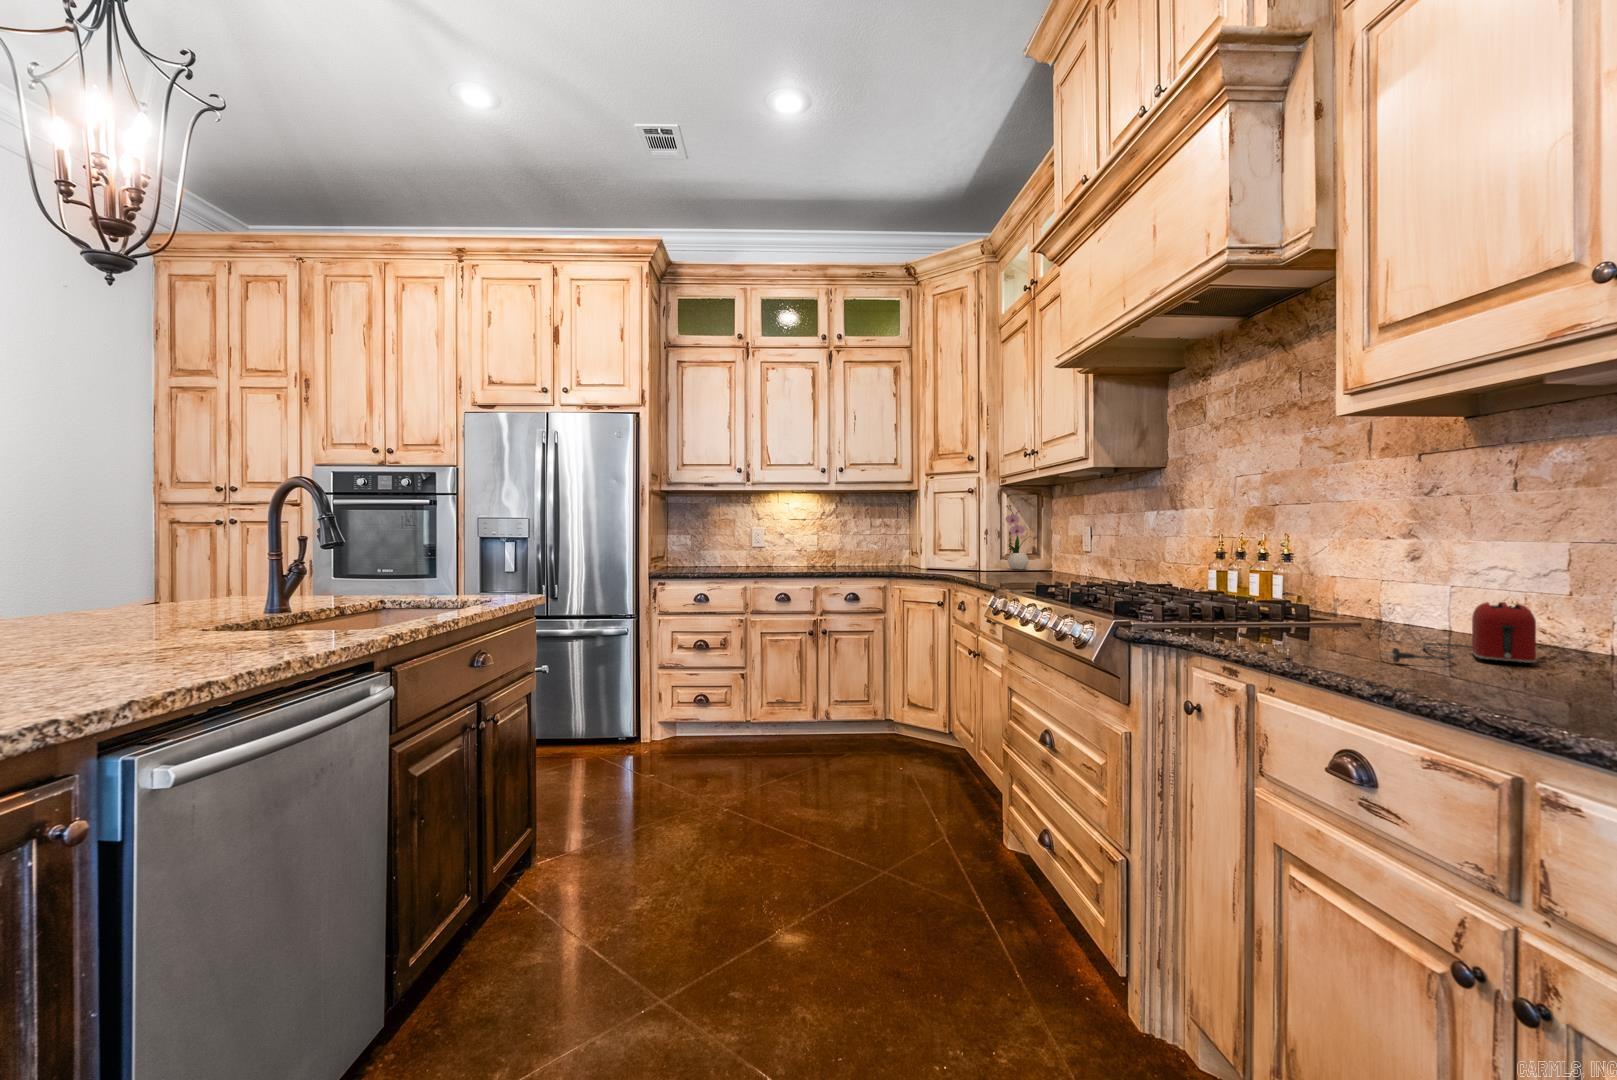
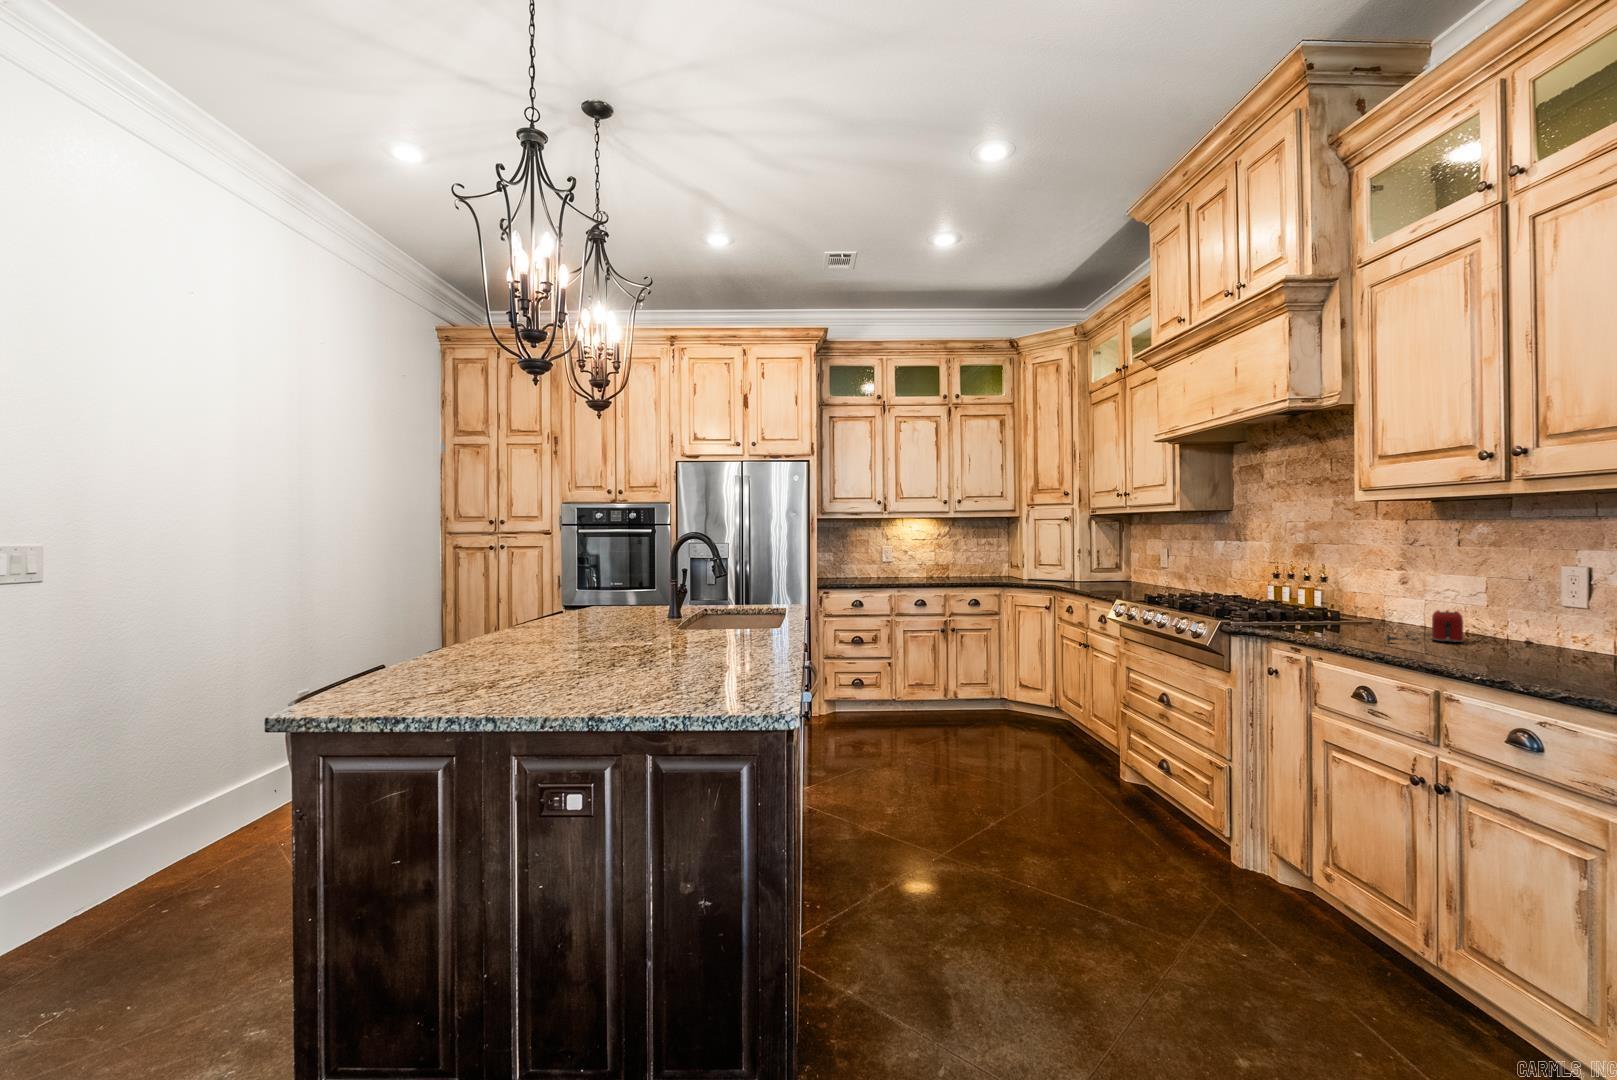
flower arrangement: present [1006,505,1029,569] -> none [1097,531,1116,580]

